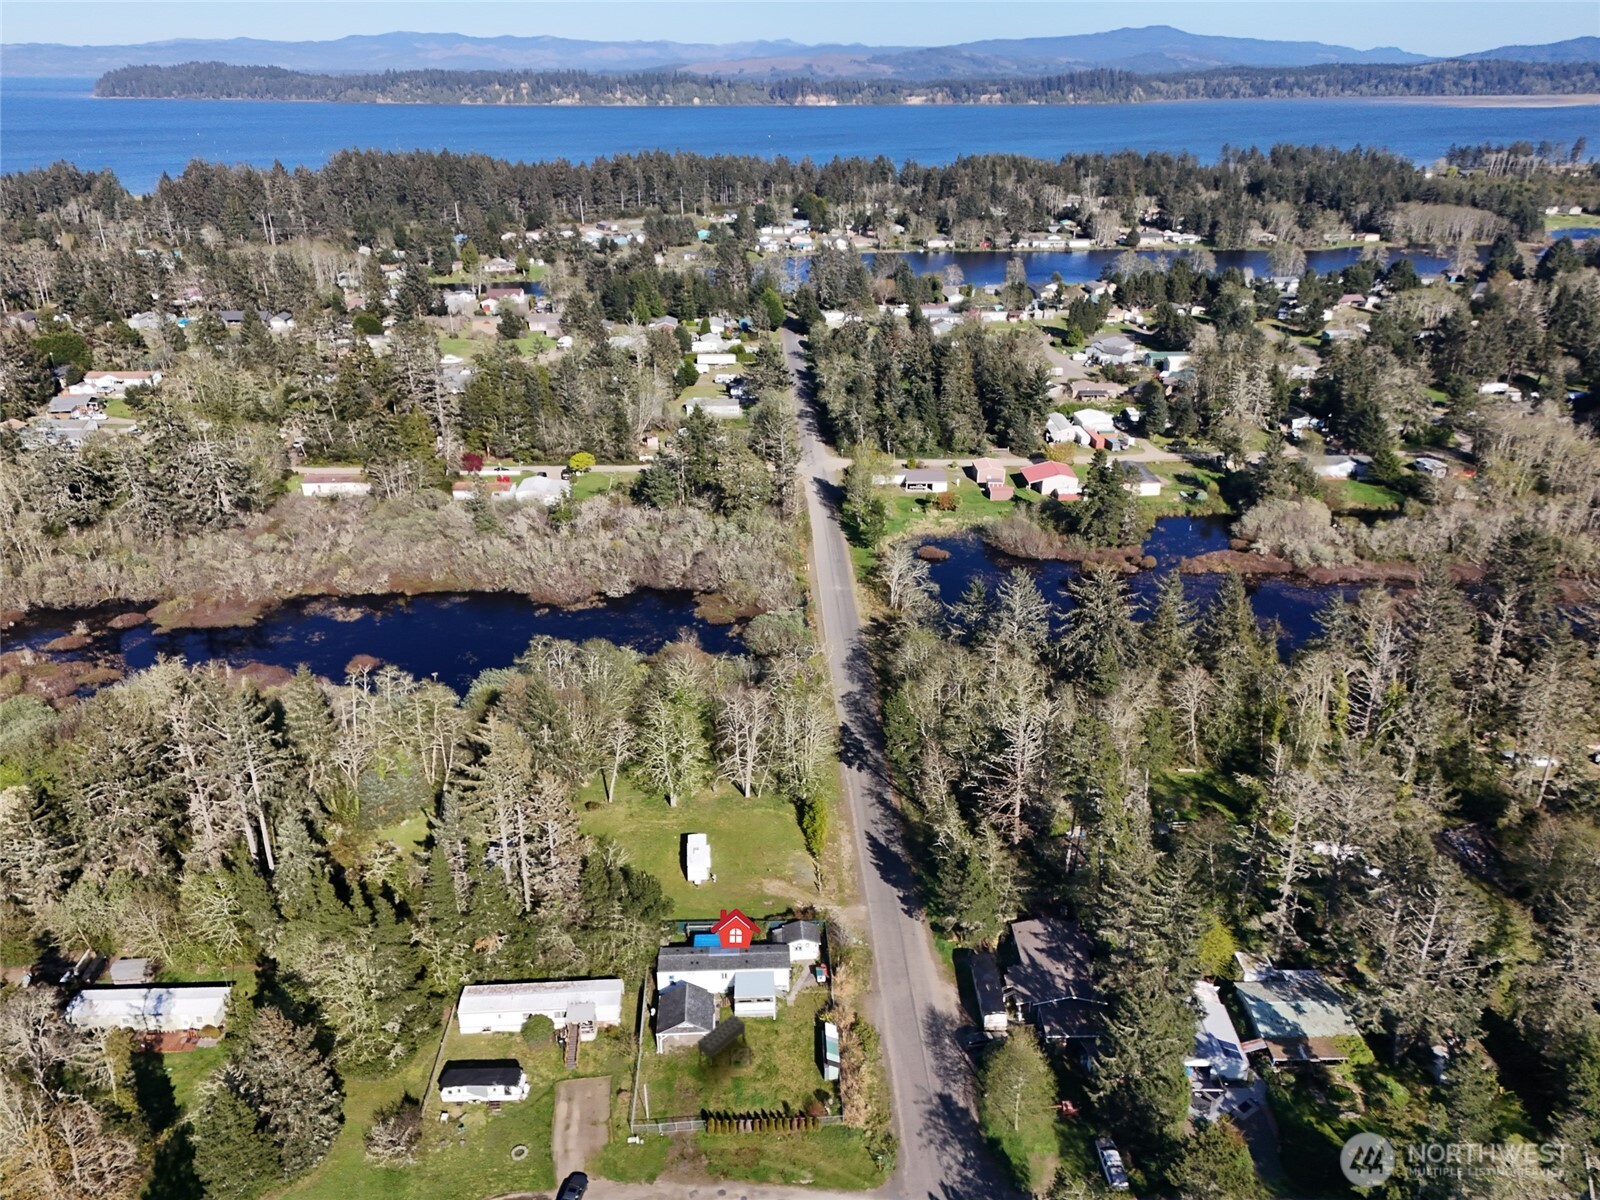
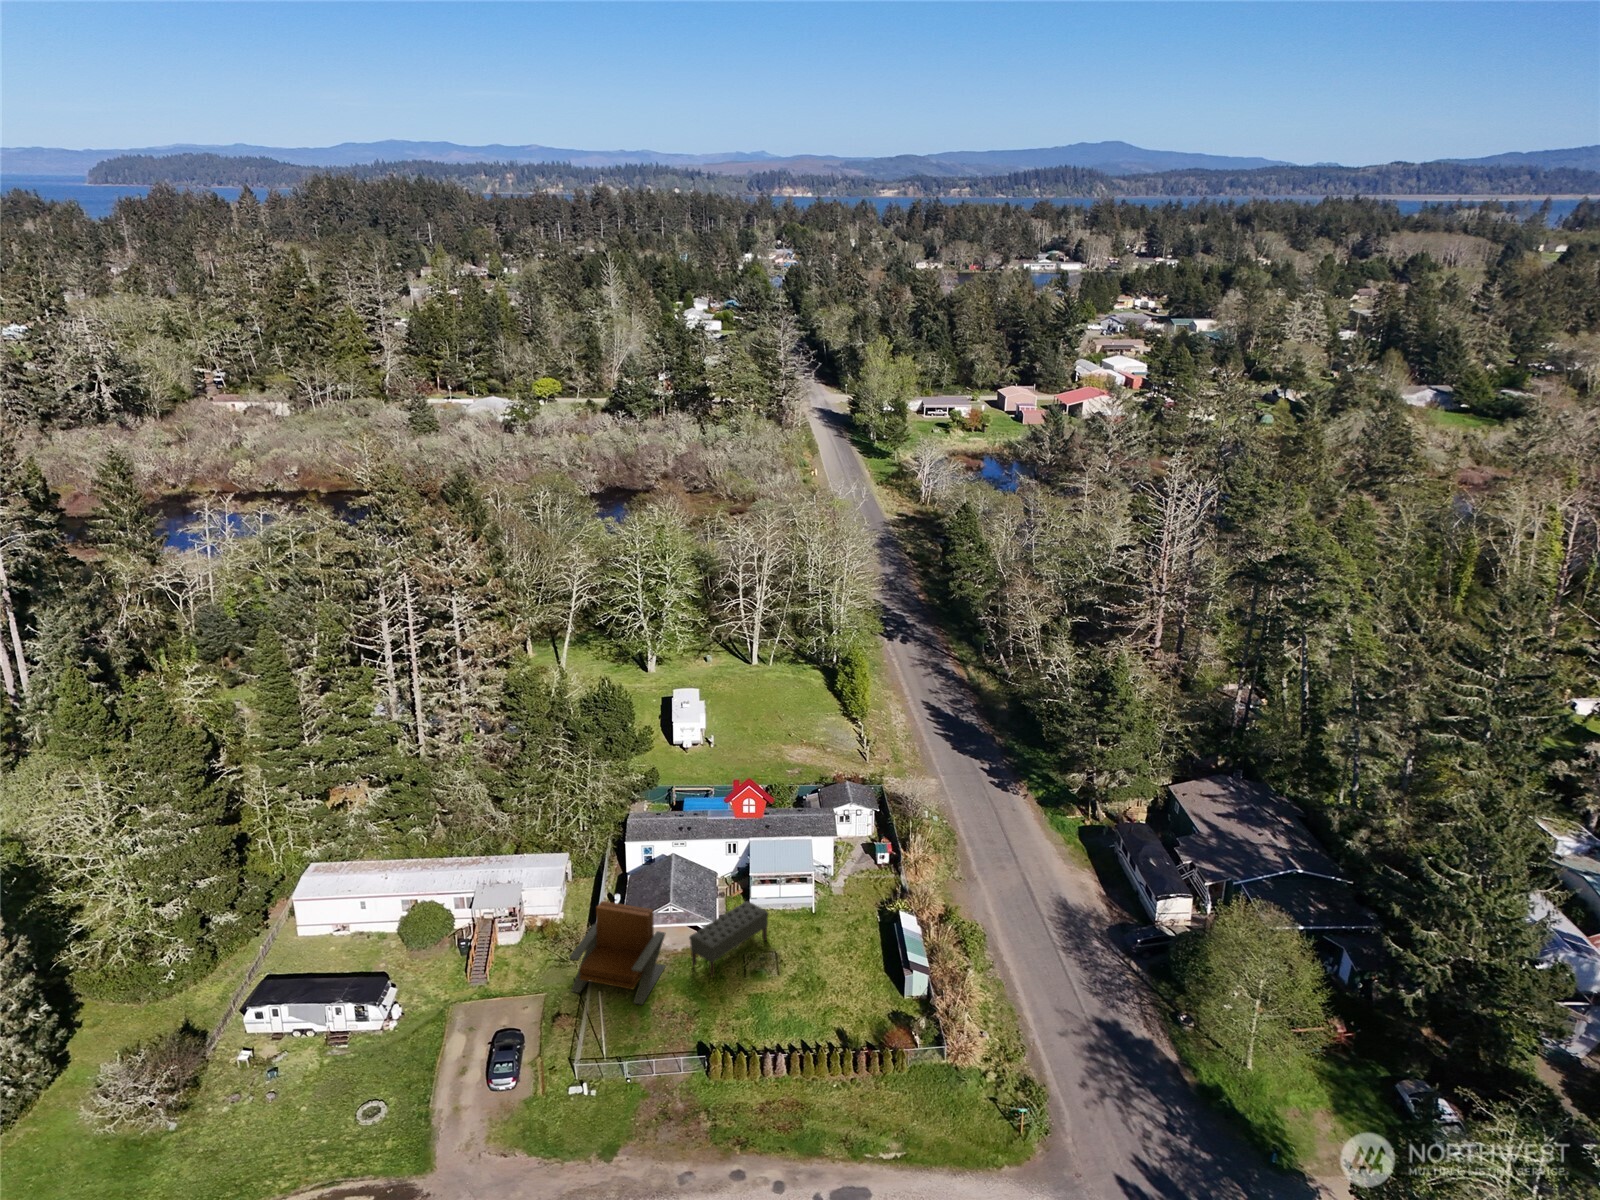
lounge chair: none [626,1020,683,1085] -> present [569,901,666,1005]

